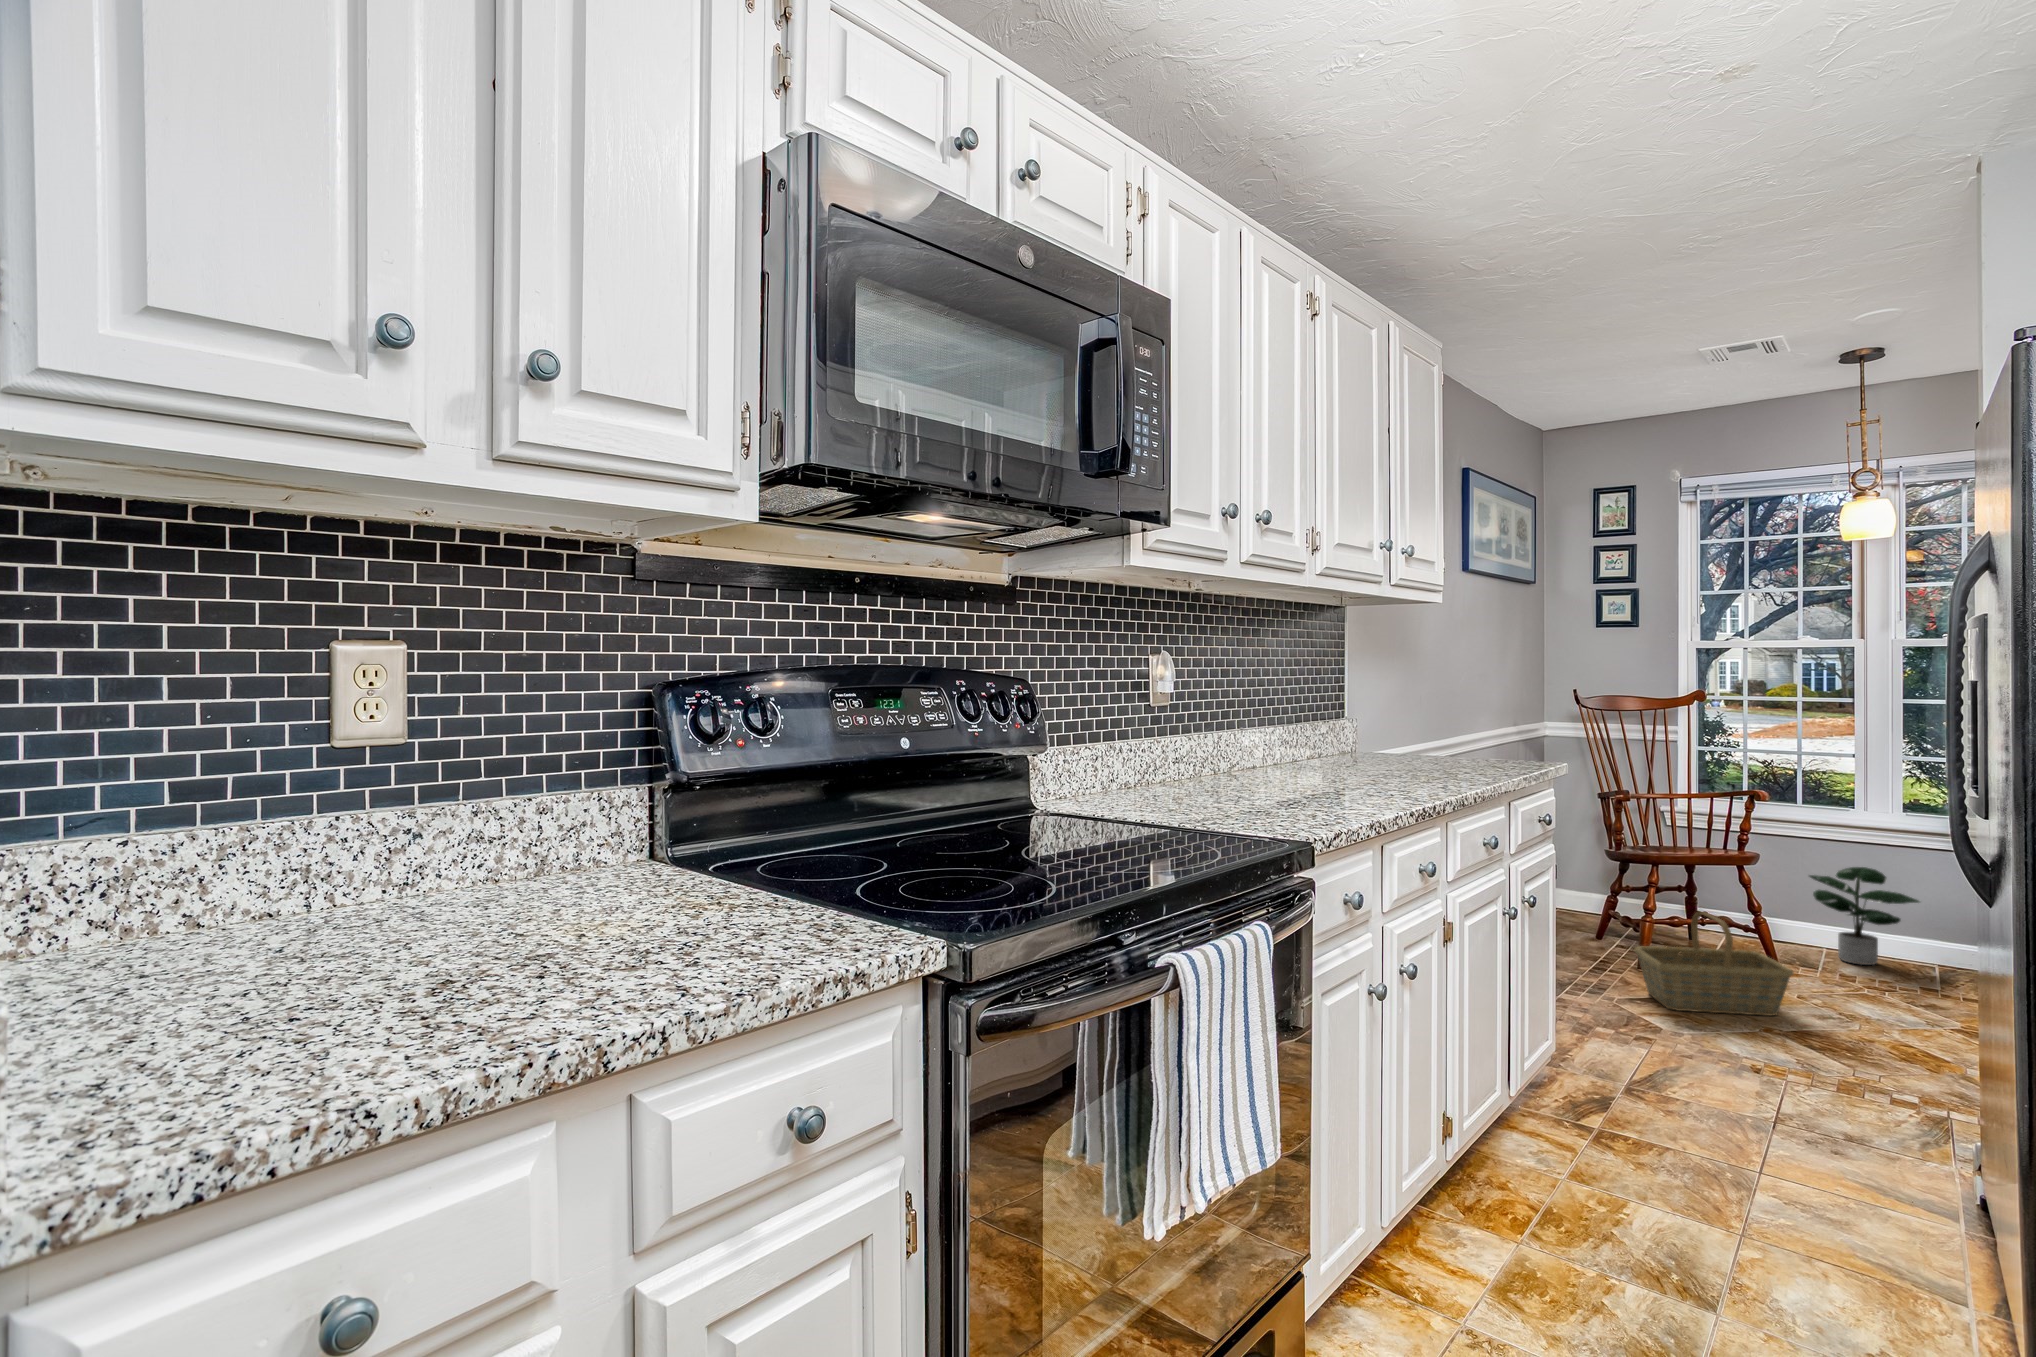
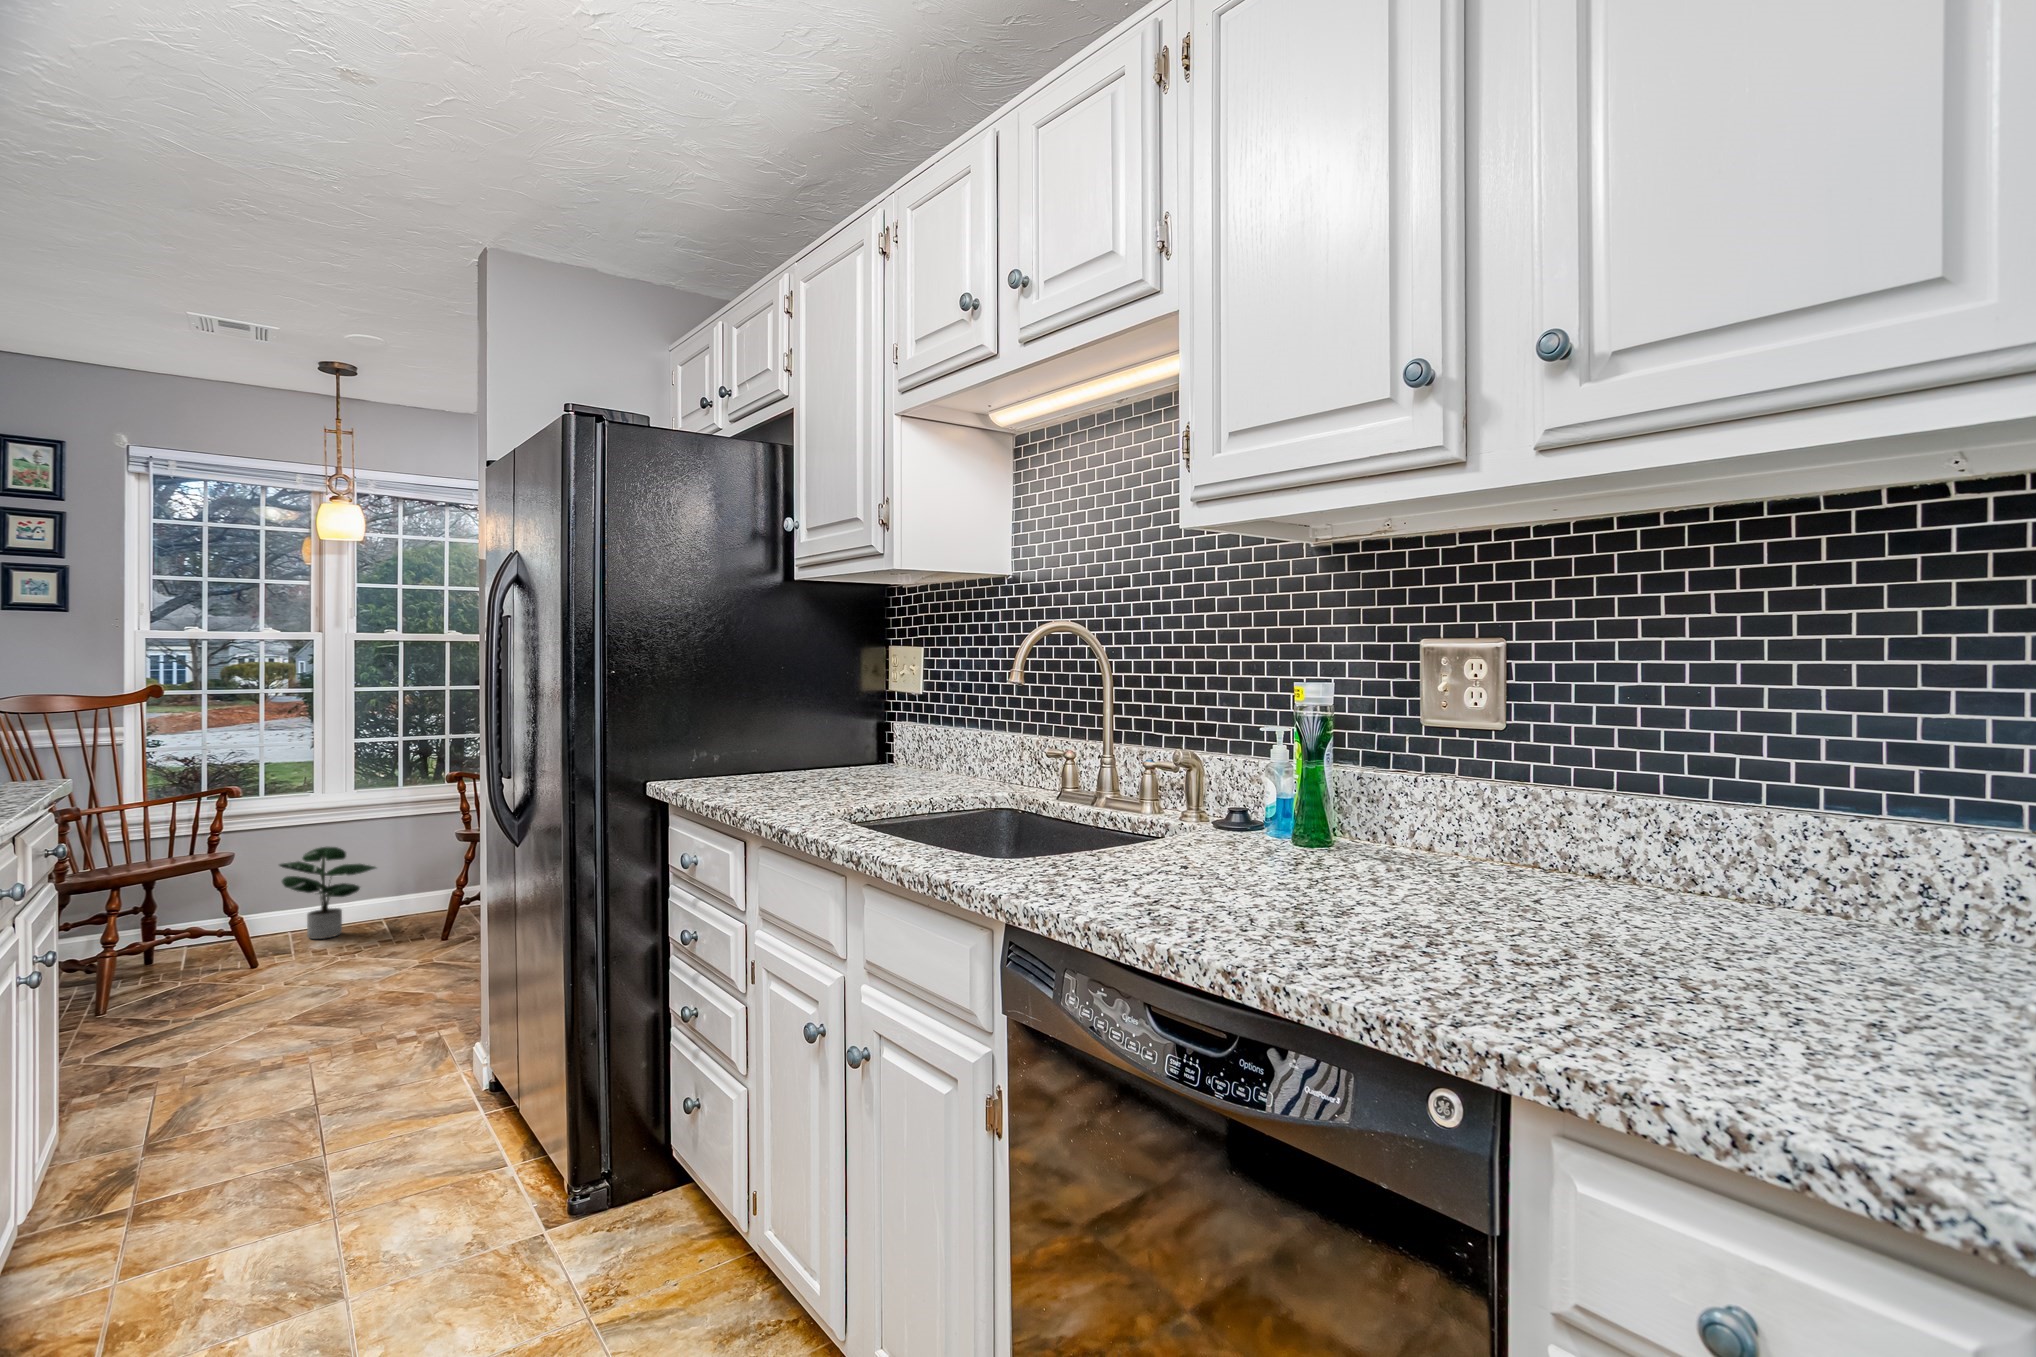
basket: present [1634,912,1794,1016] -> none [107,924,291,1043]

